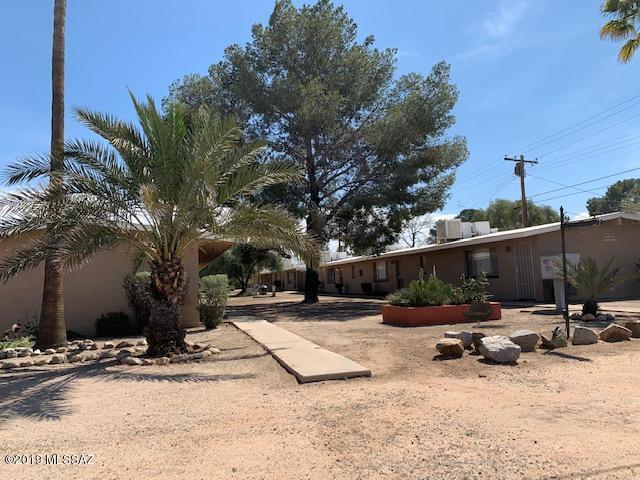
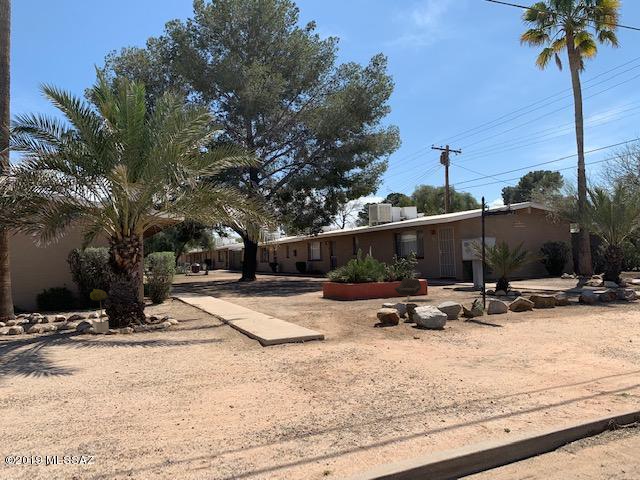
potted tree: none [127,317,147,364] -> present [90,289,109,333]

